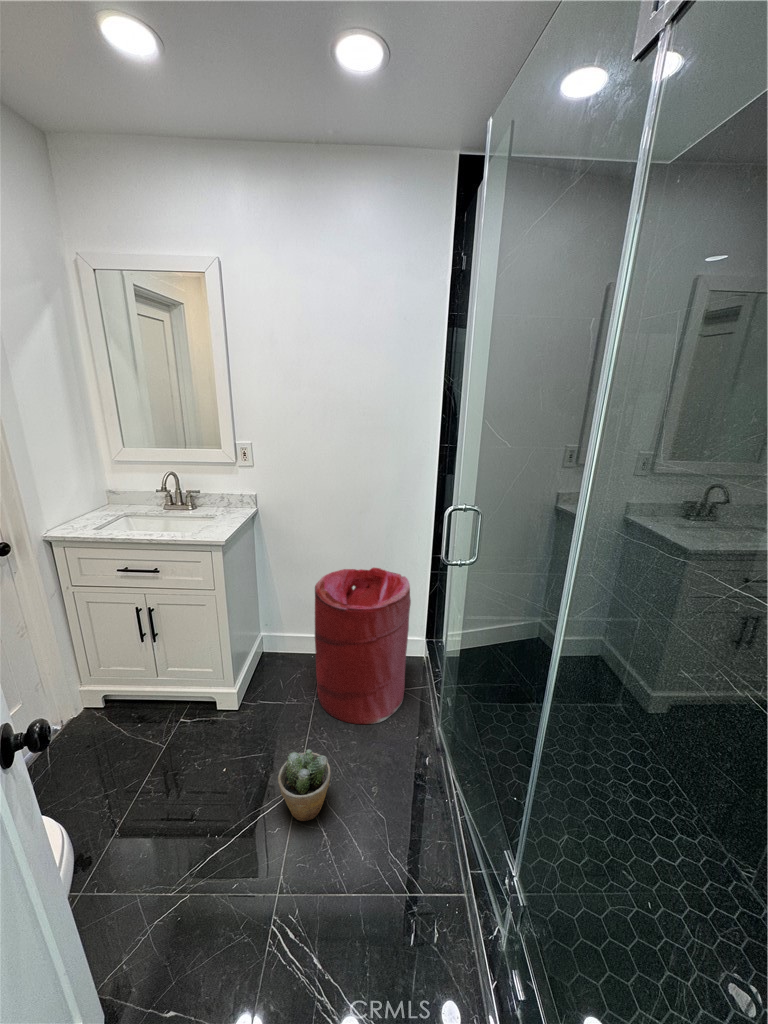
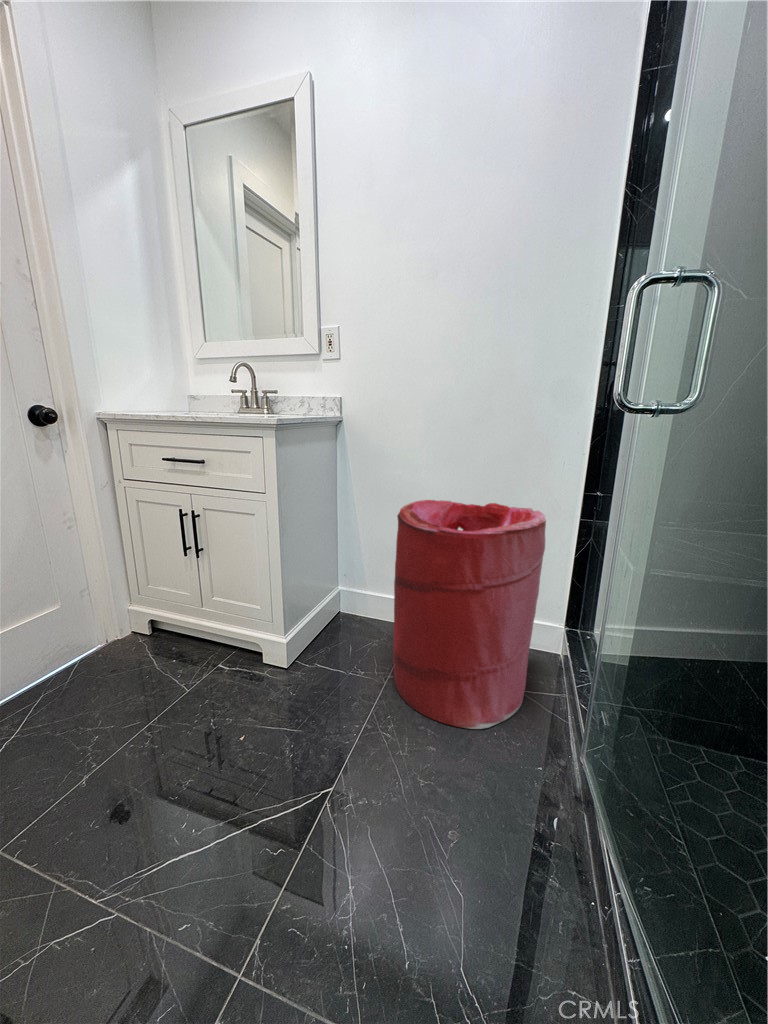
potted plant: present [278,749,330,821] -> none [288,727,376,854]

